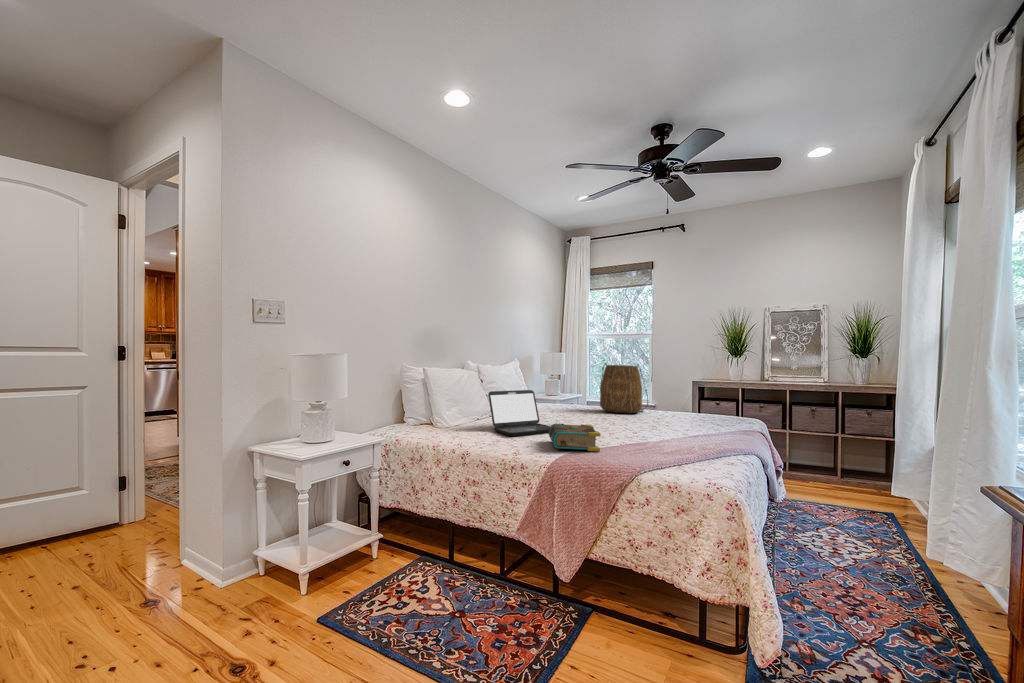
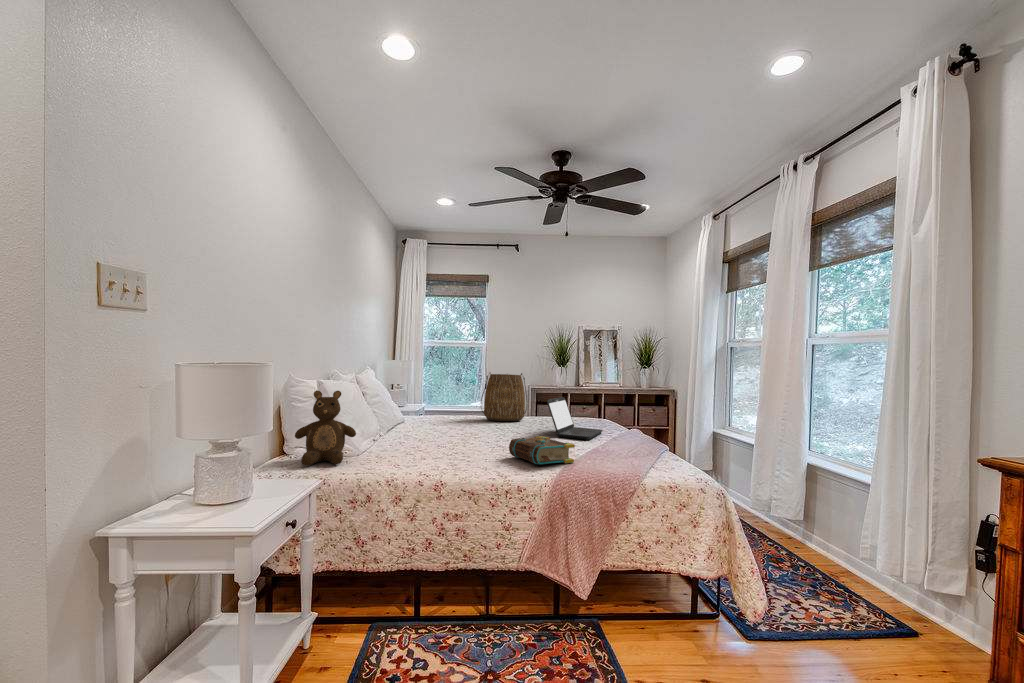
teddy bear: none [392,375,437,432] -> present [295,391,356,466]
laptop: present [488,390,550,436] -> present [547,397,602,440]

